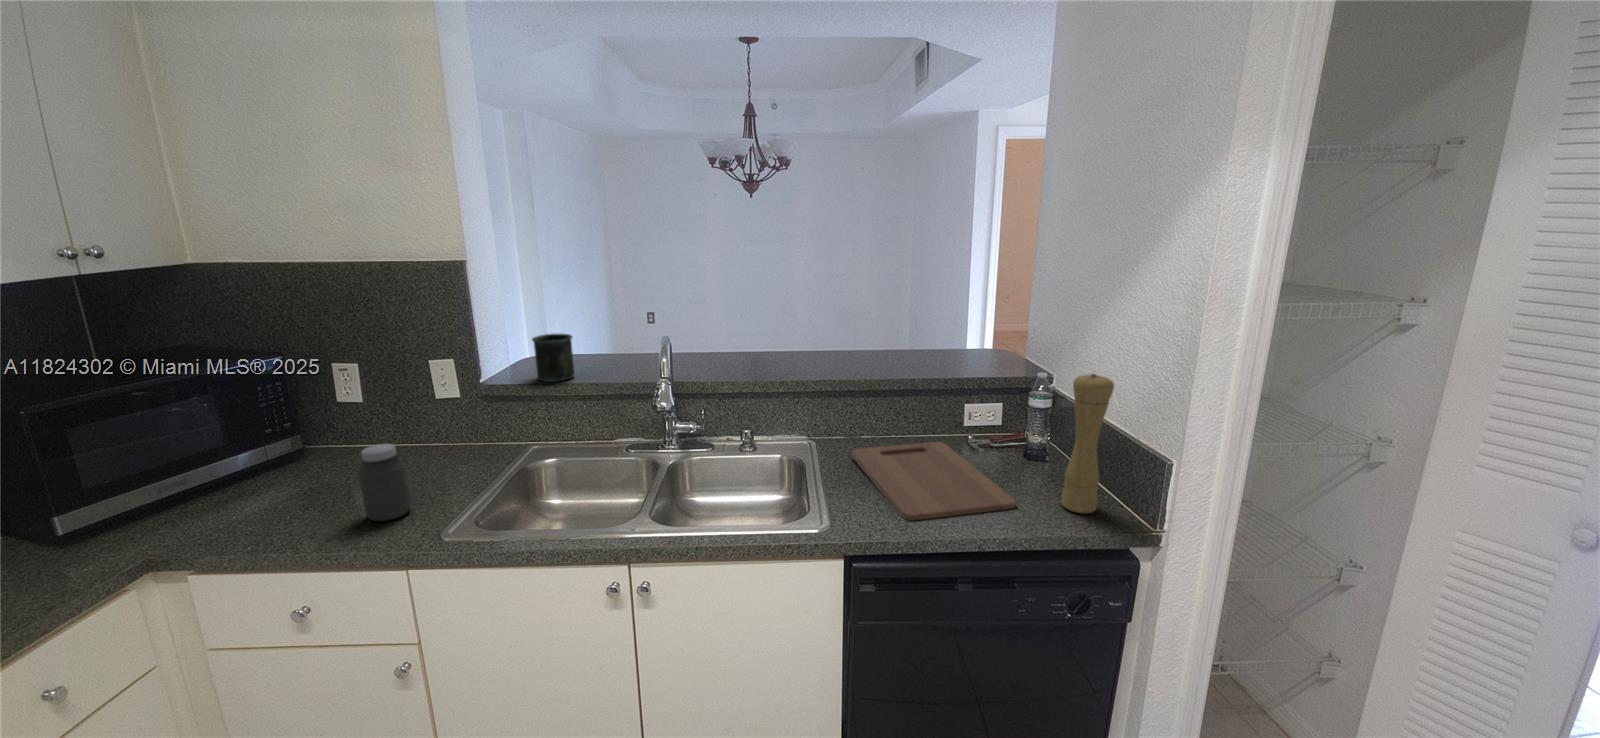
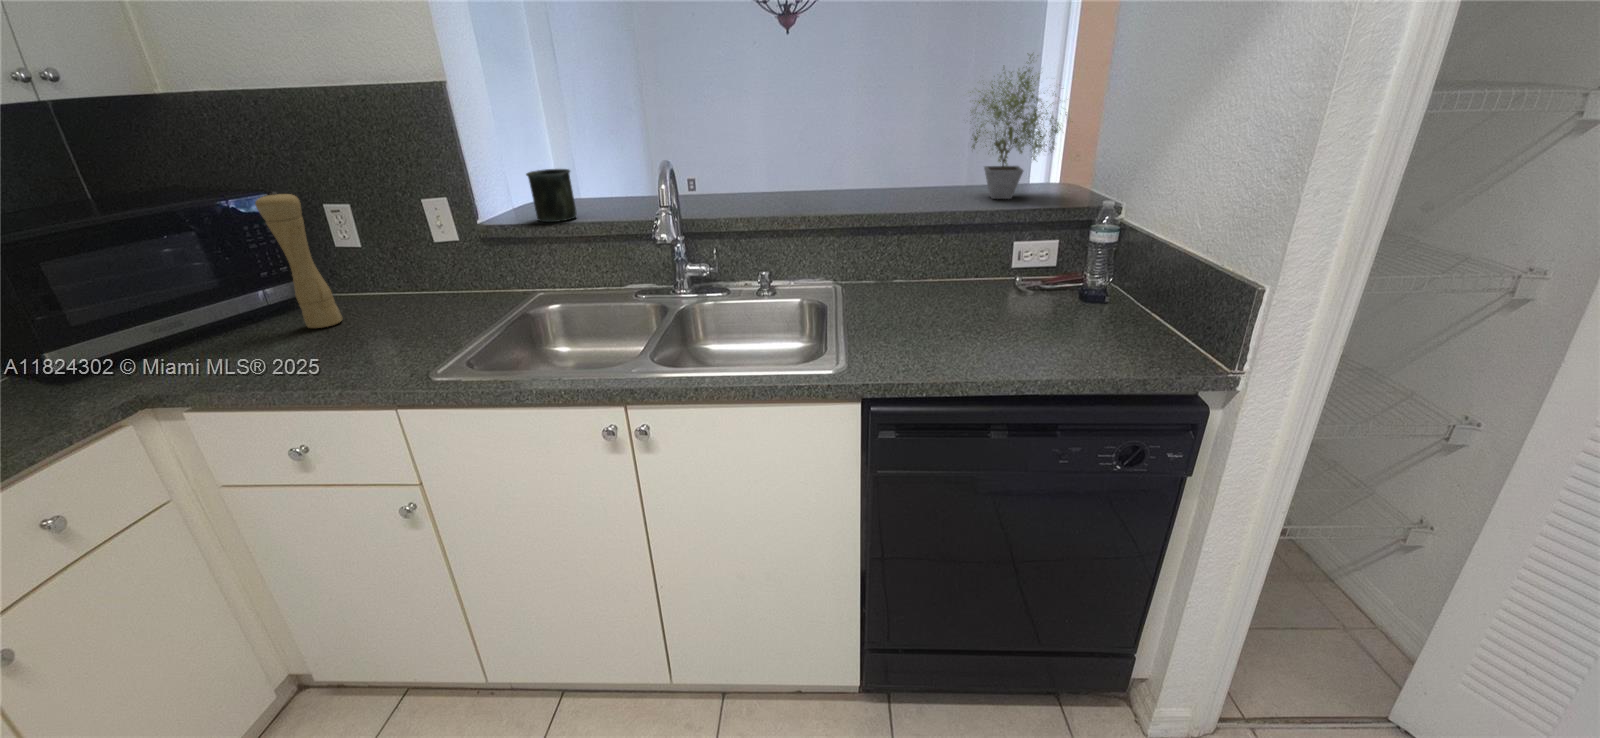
potted plant: none [914,251,1009,365] -> present [971,56,1067,199]
pepper mill: present [1061,374,1114,513] -> present [255,192,343,328]
cutting board: present [852,442,1016,520] -> none [880,284,1065,364]
jar: present [358,444,411,521] -> none [338,280,403,362]

